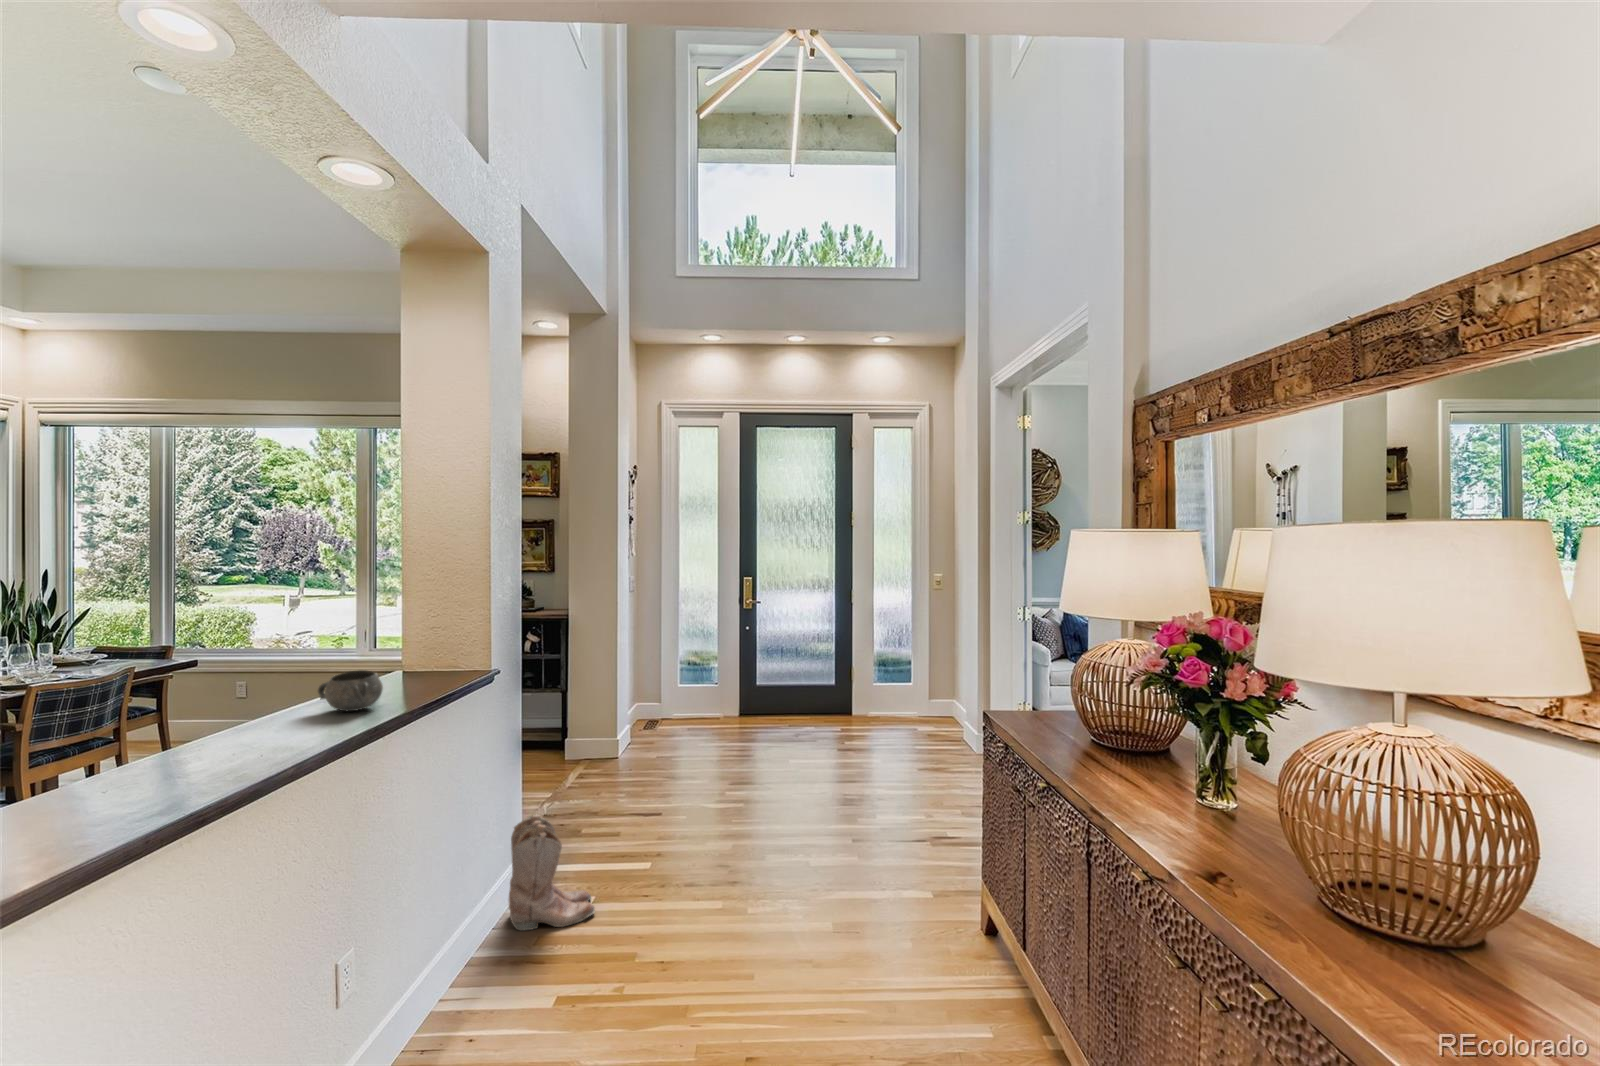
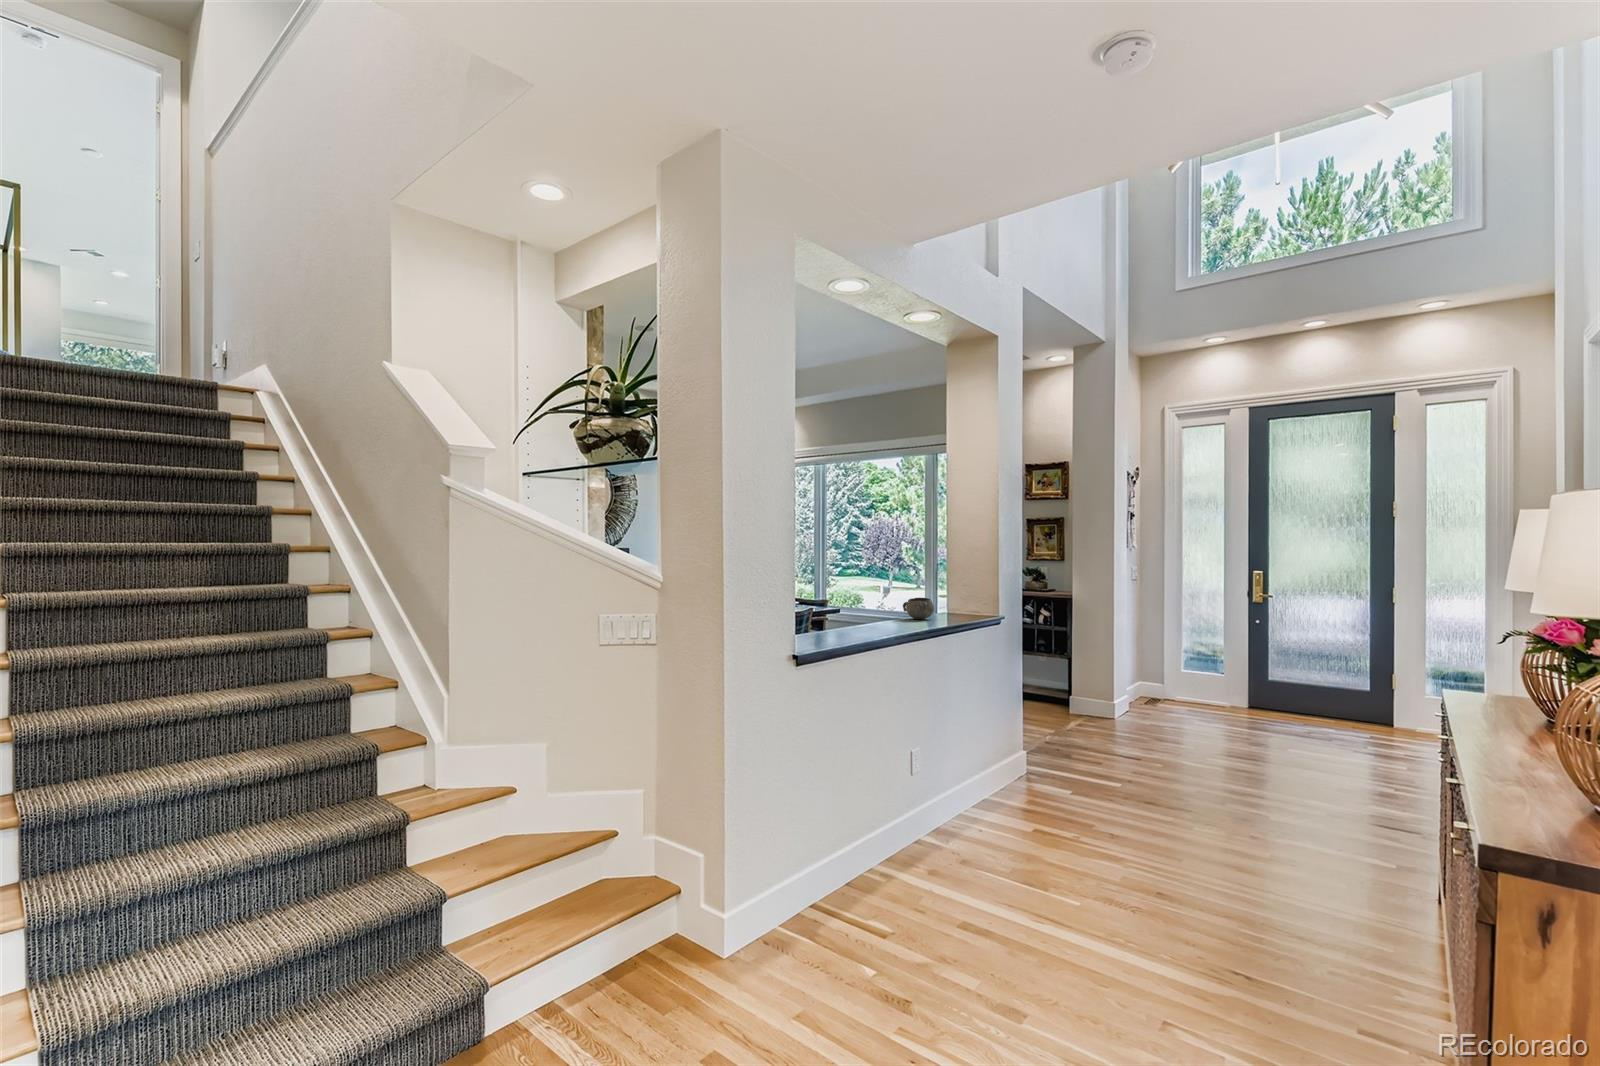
boots: present [509,815,595,931] -> none [1012,720,1072,799]

